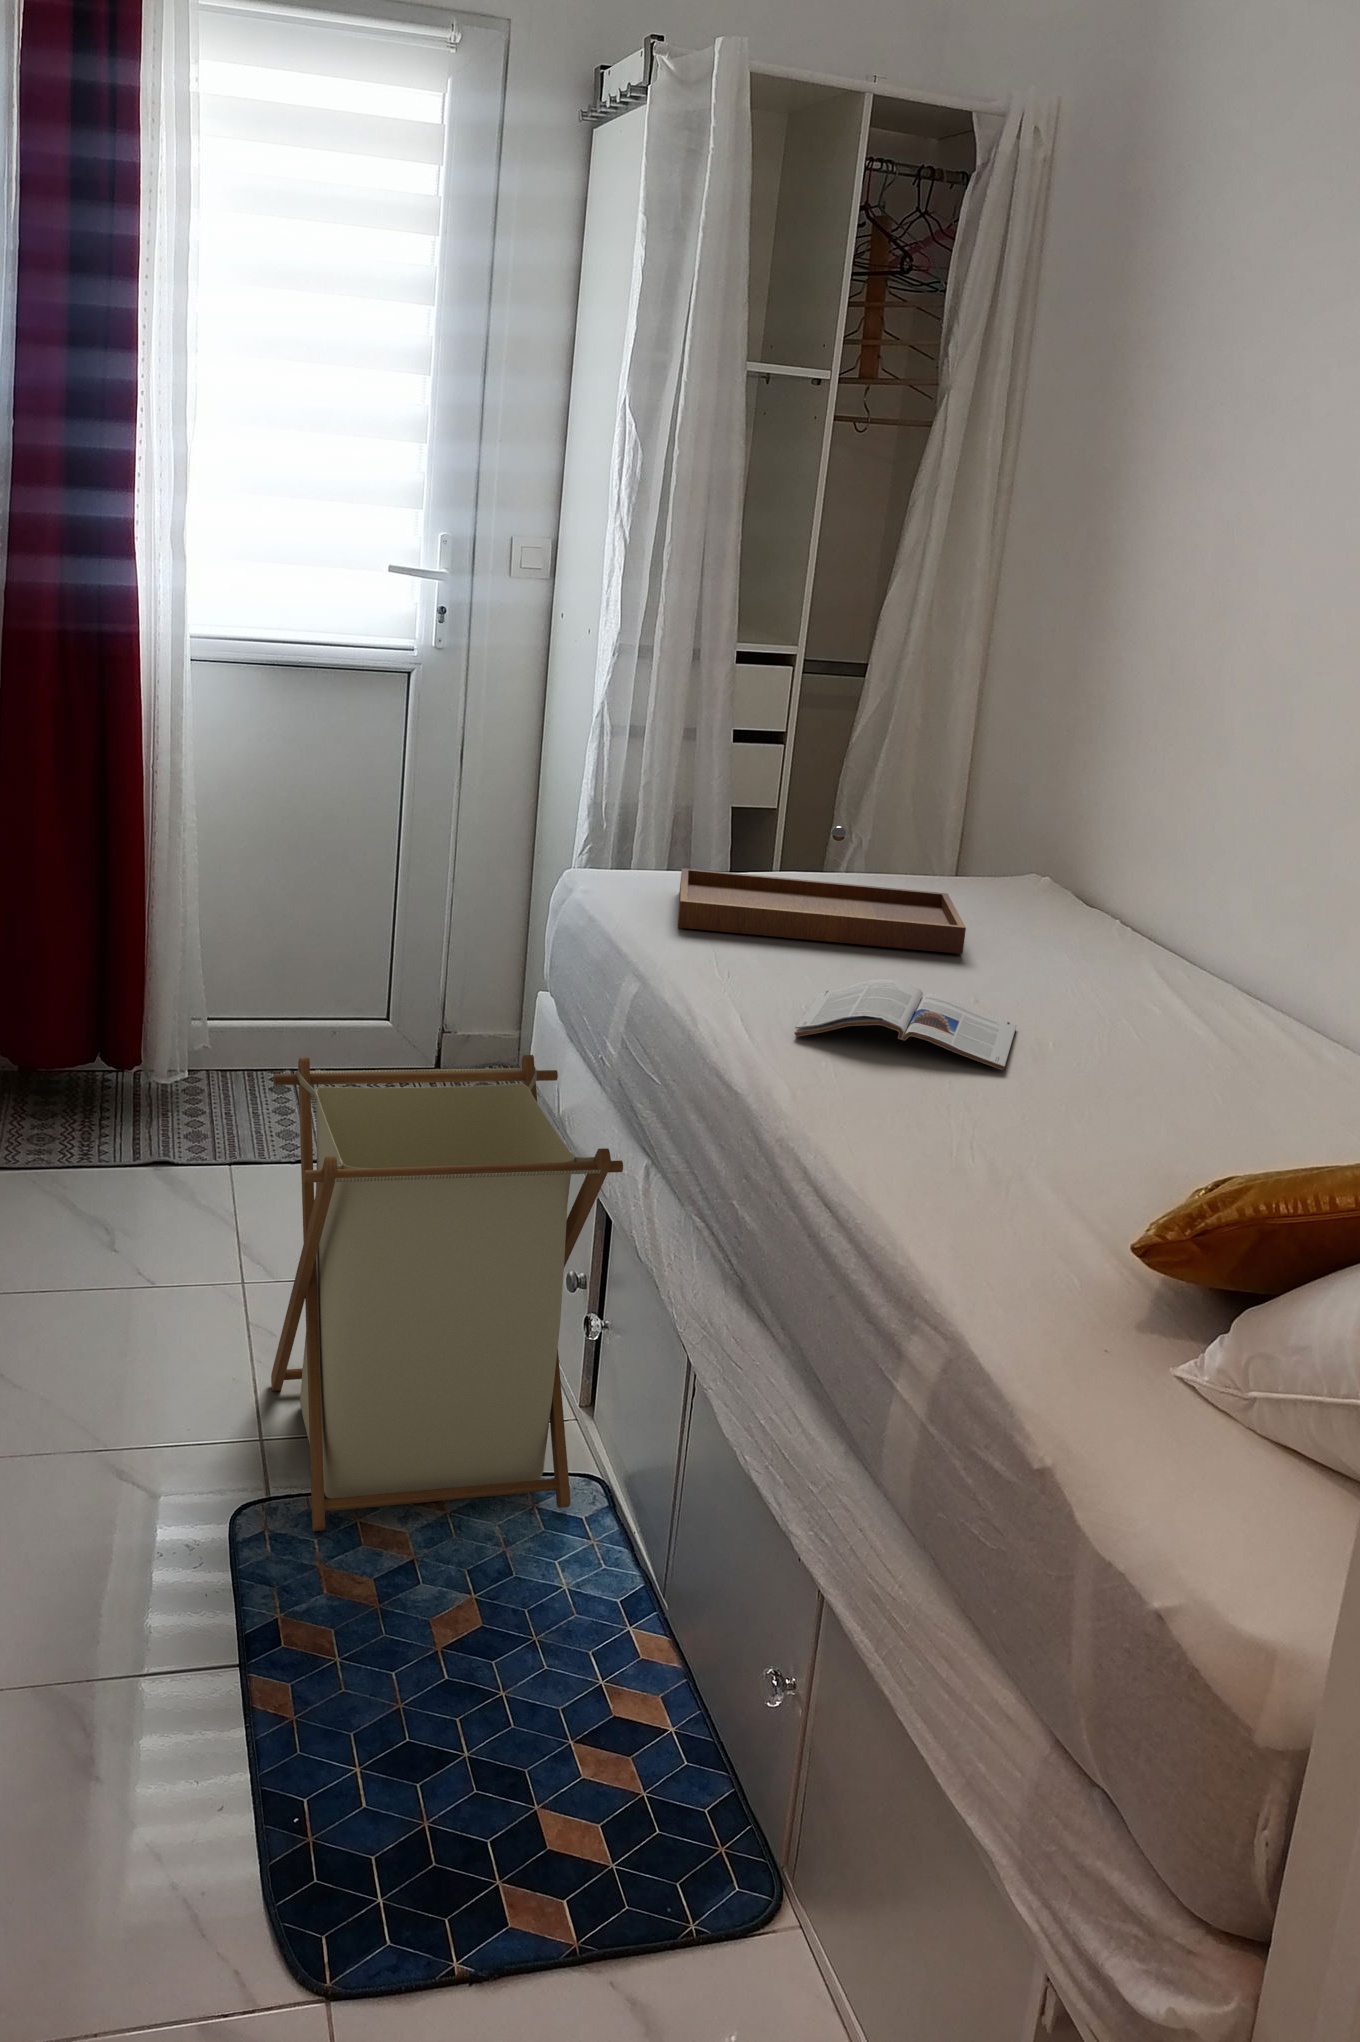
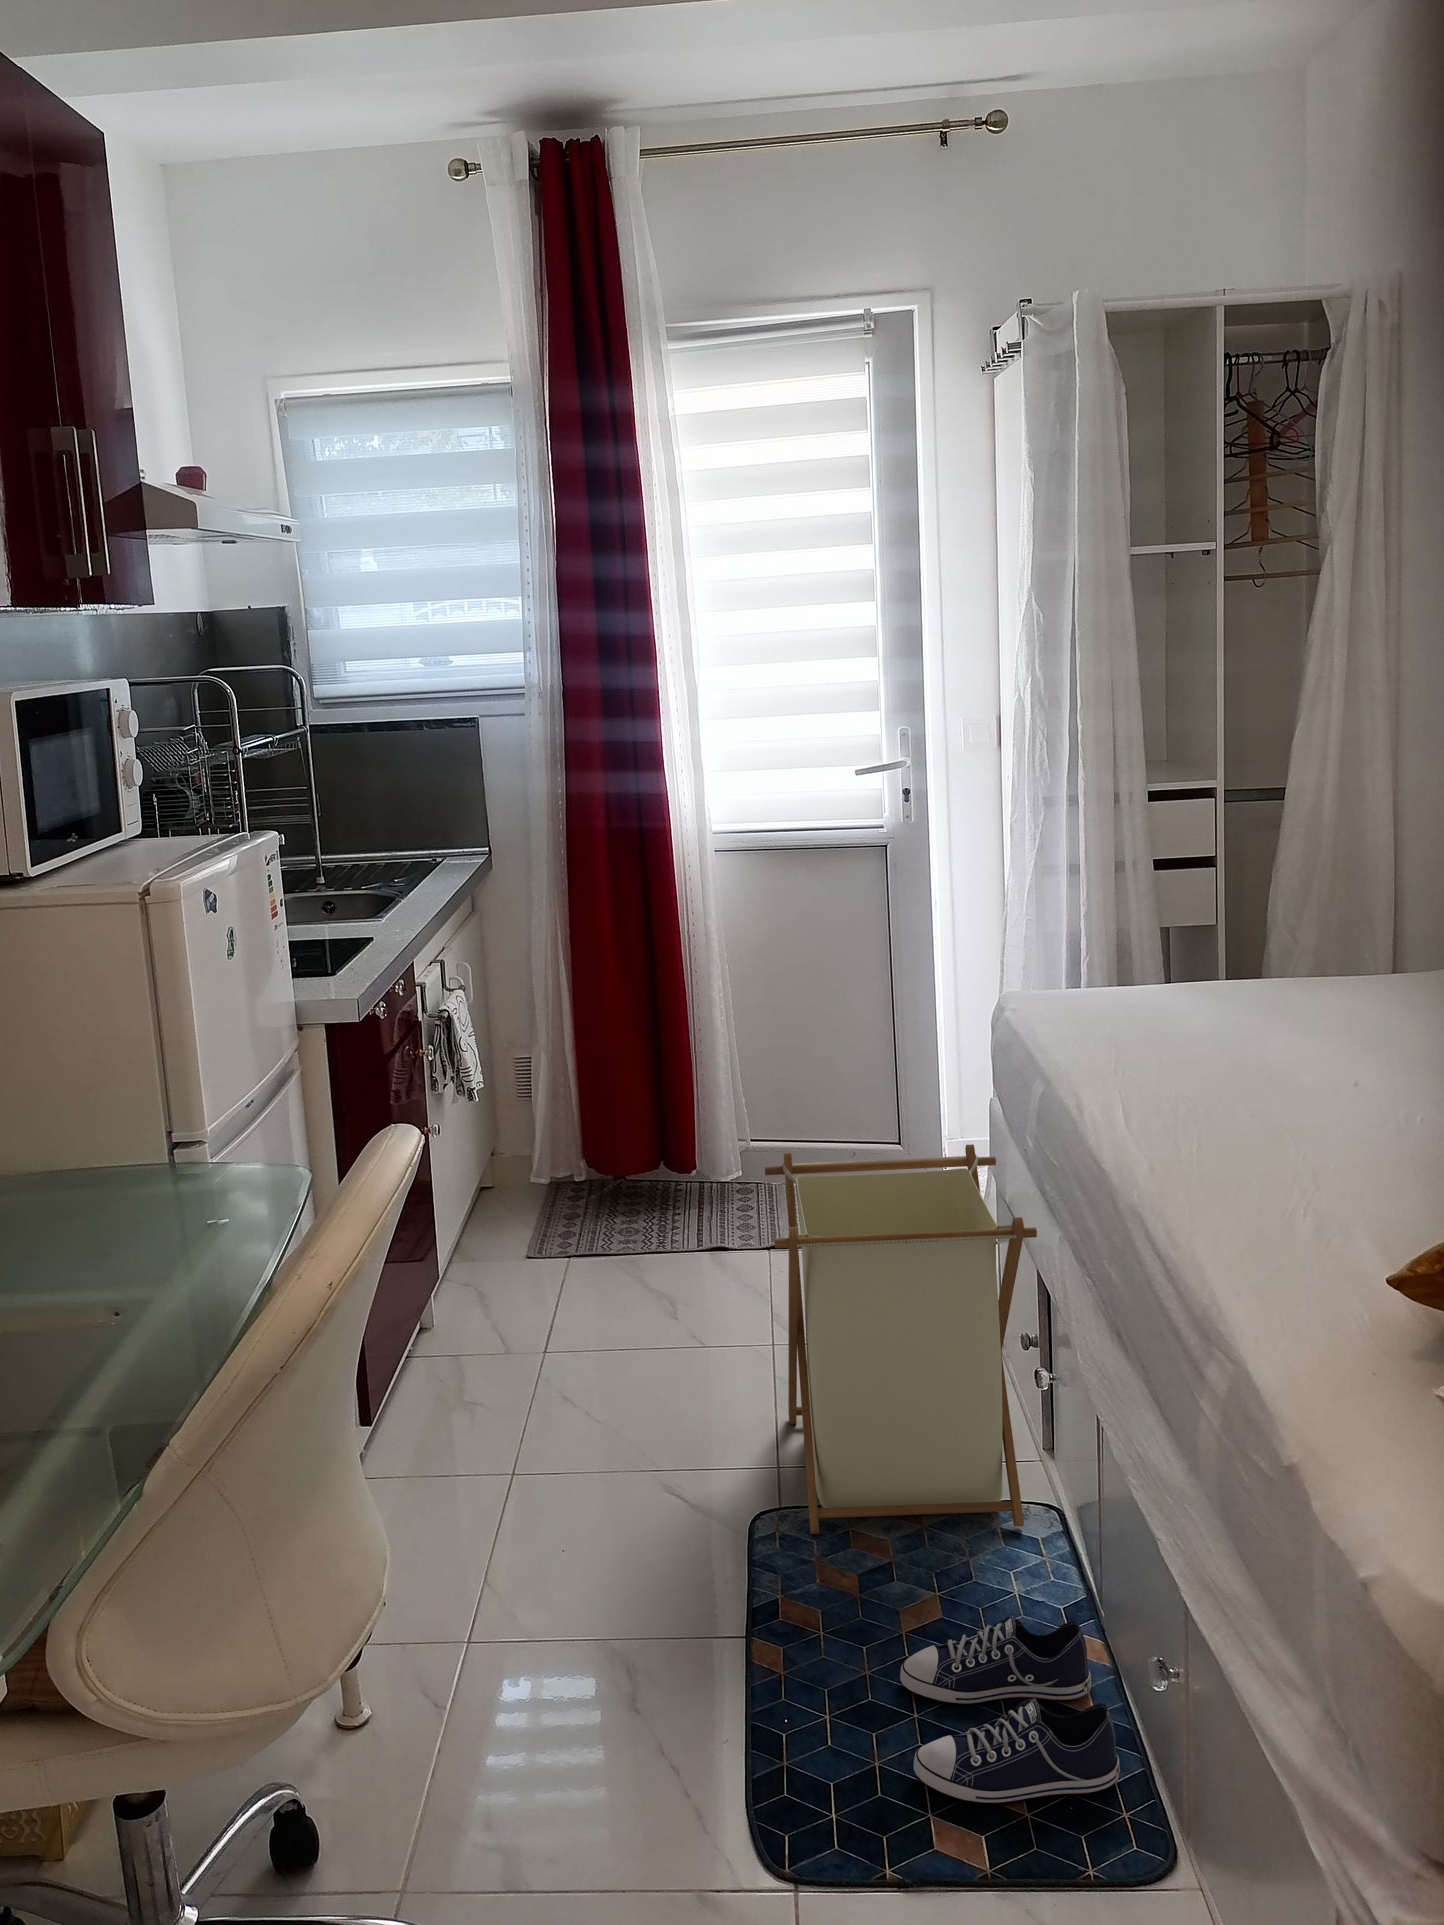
tray: present [678,826,966,954] -> none [1079,933,1342,1037]
magazine: present [794,979,1016,1070] -> none [1157,1061,1375,1134]
sneaker: none [443,1622,708,1853] -> present [900,1615,1120,1803]

